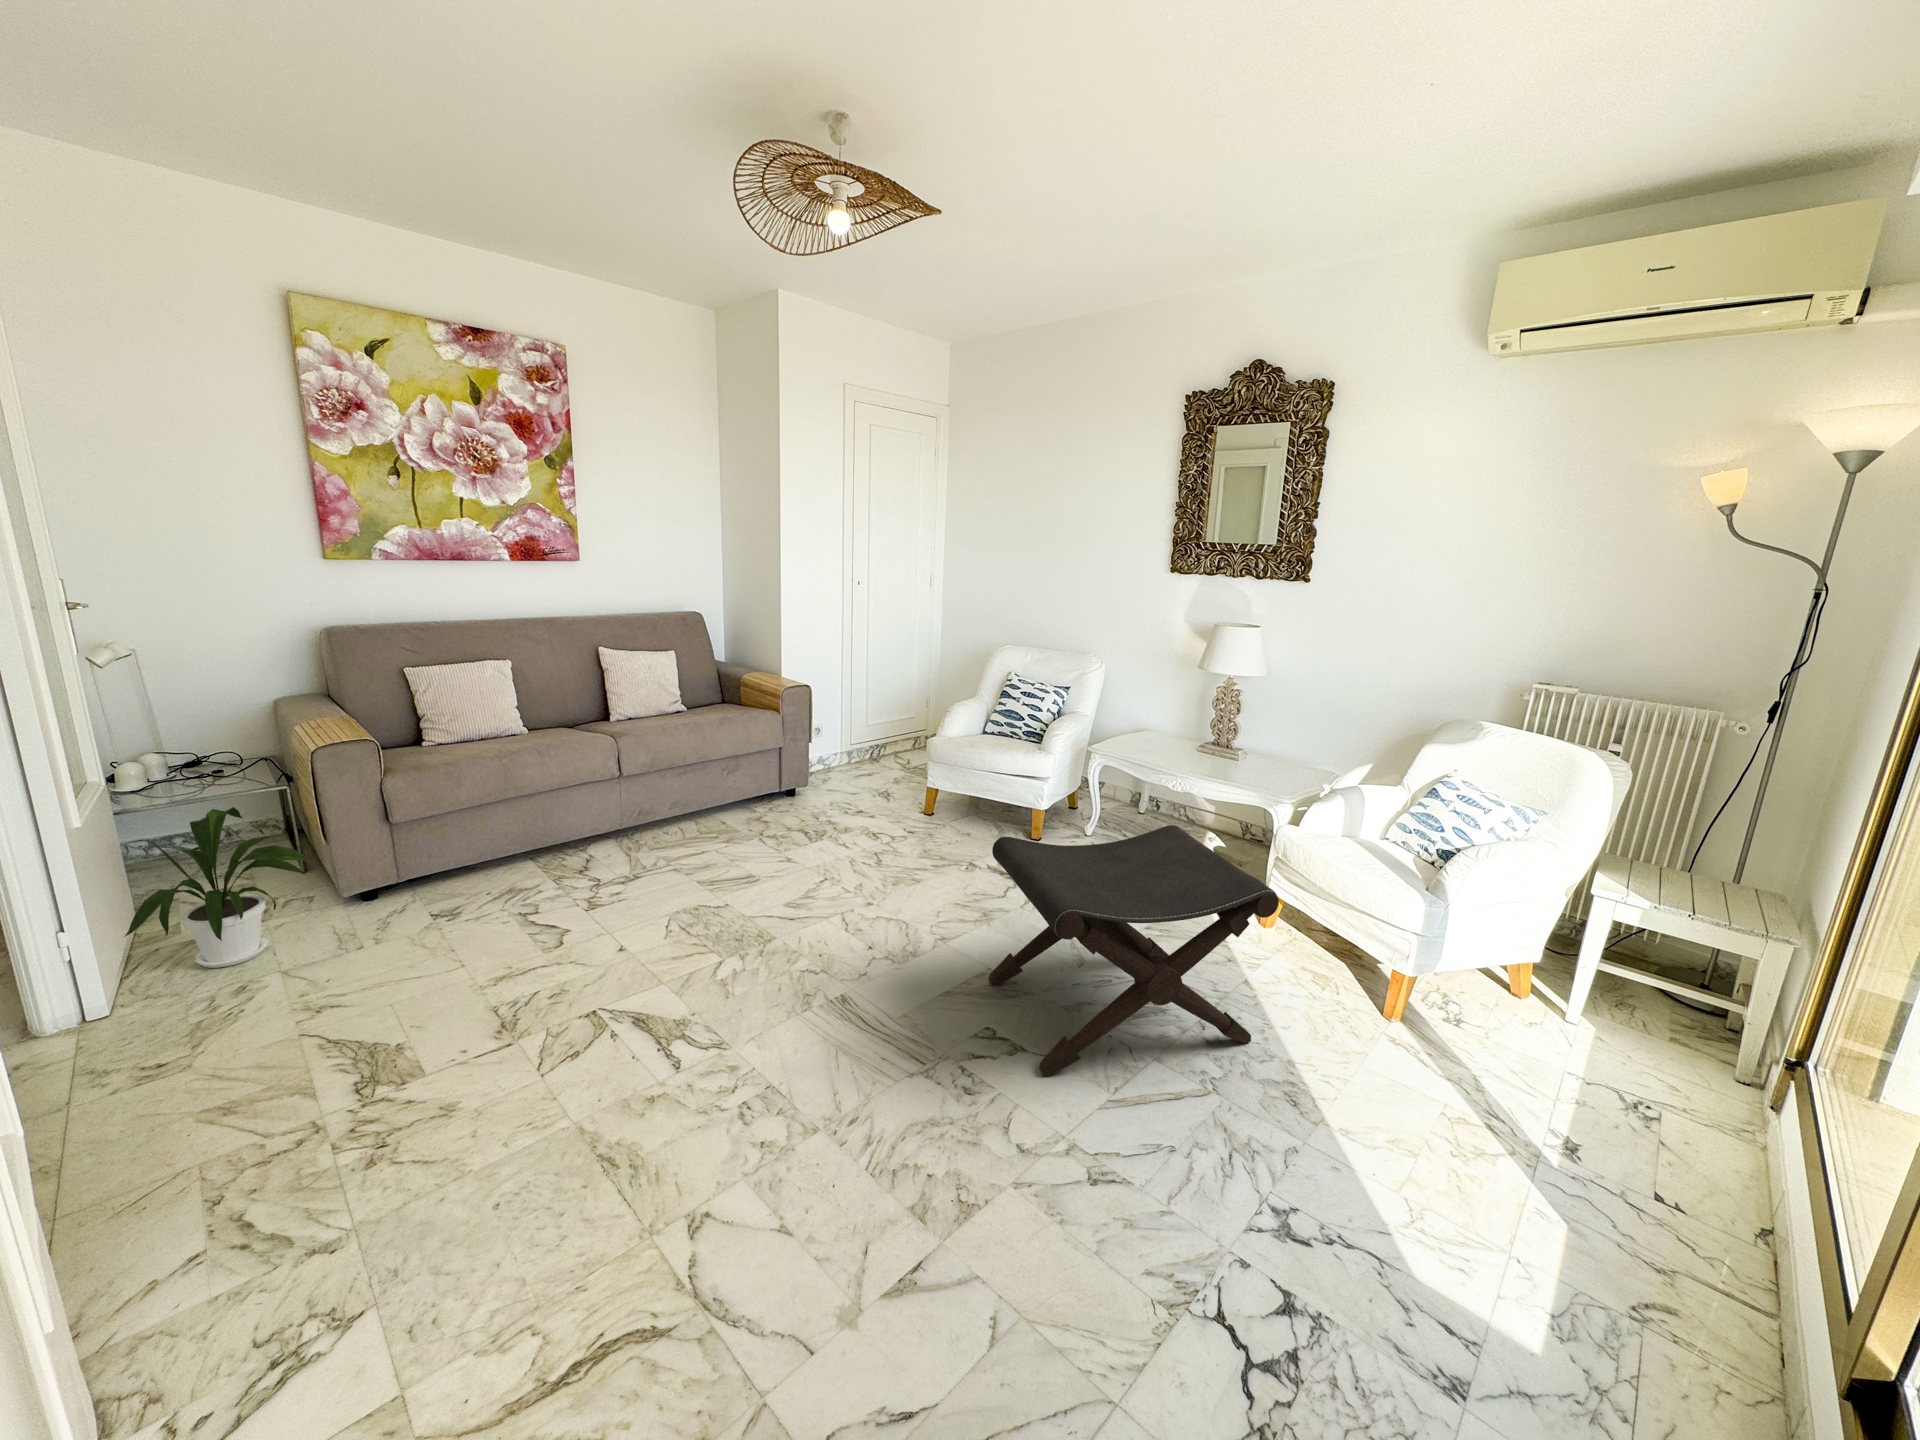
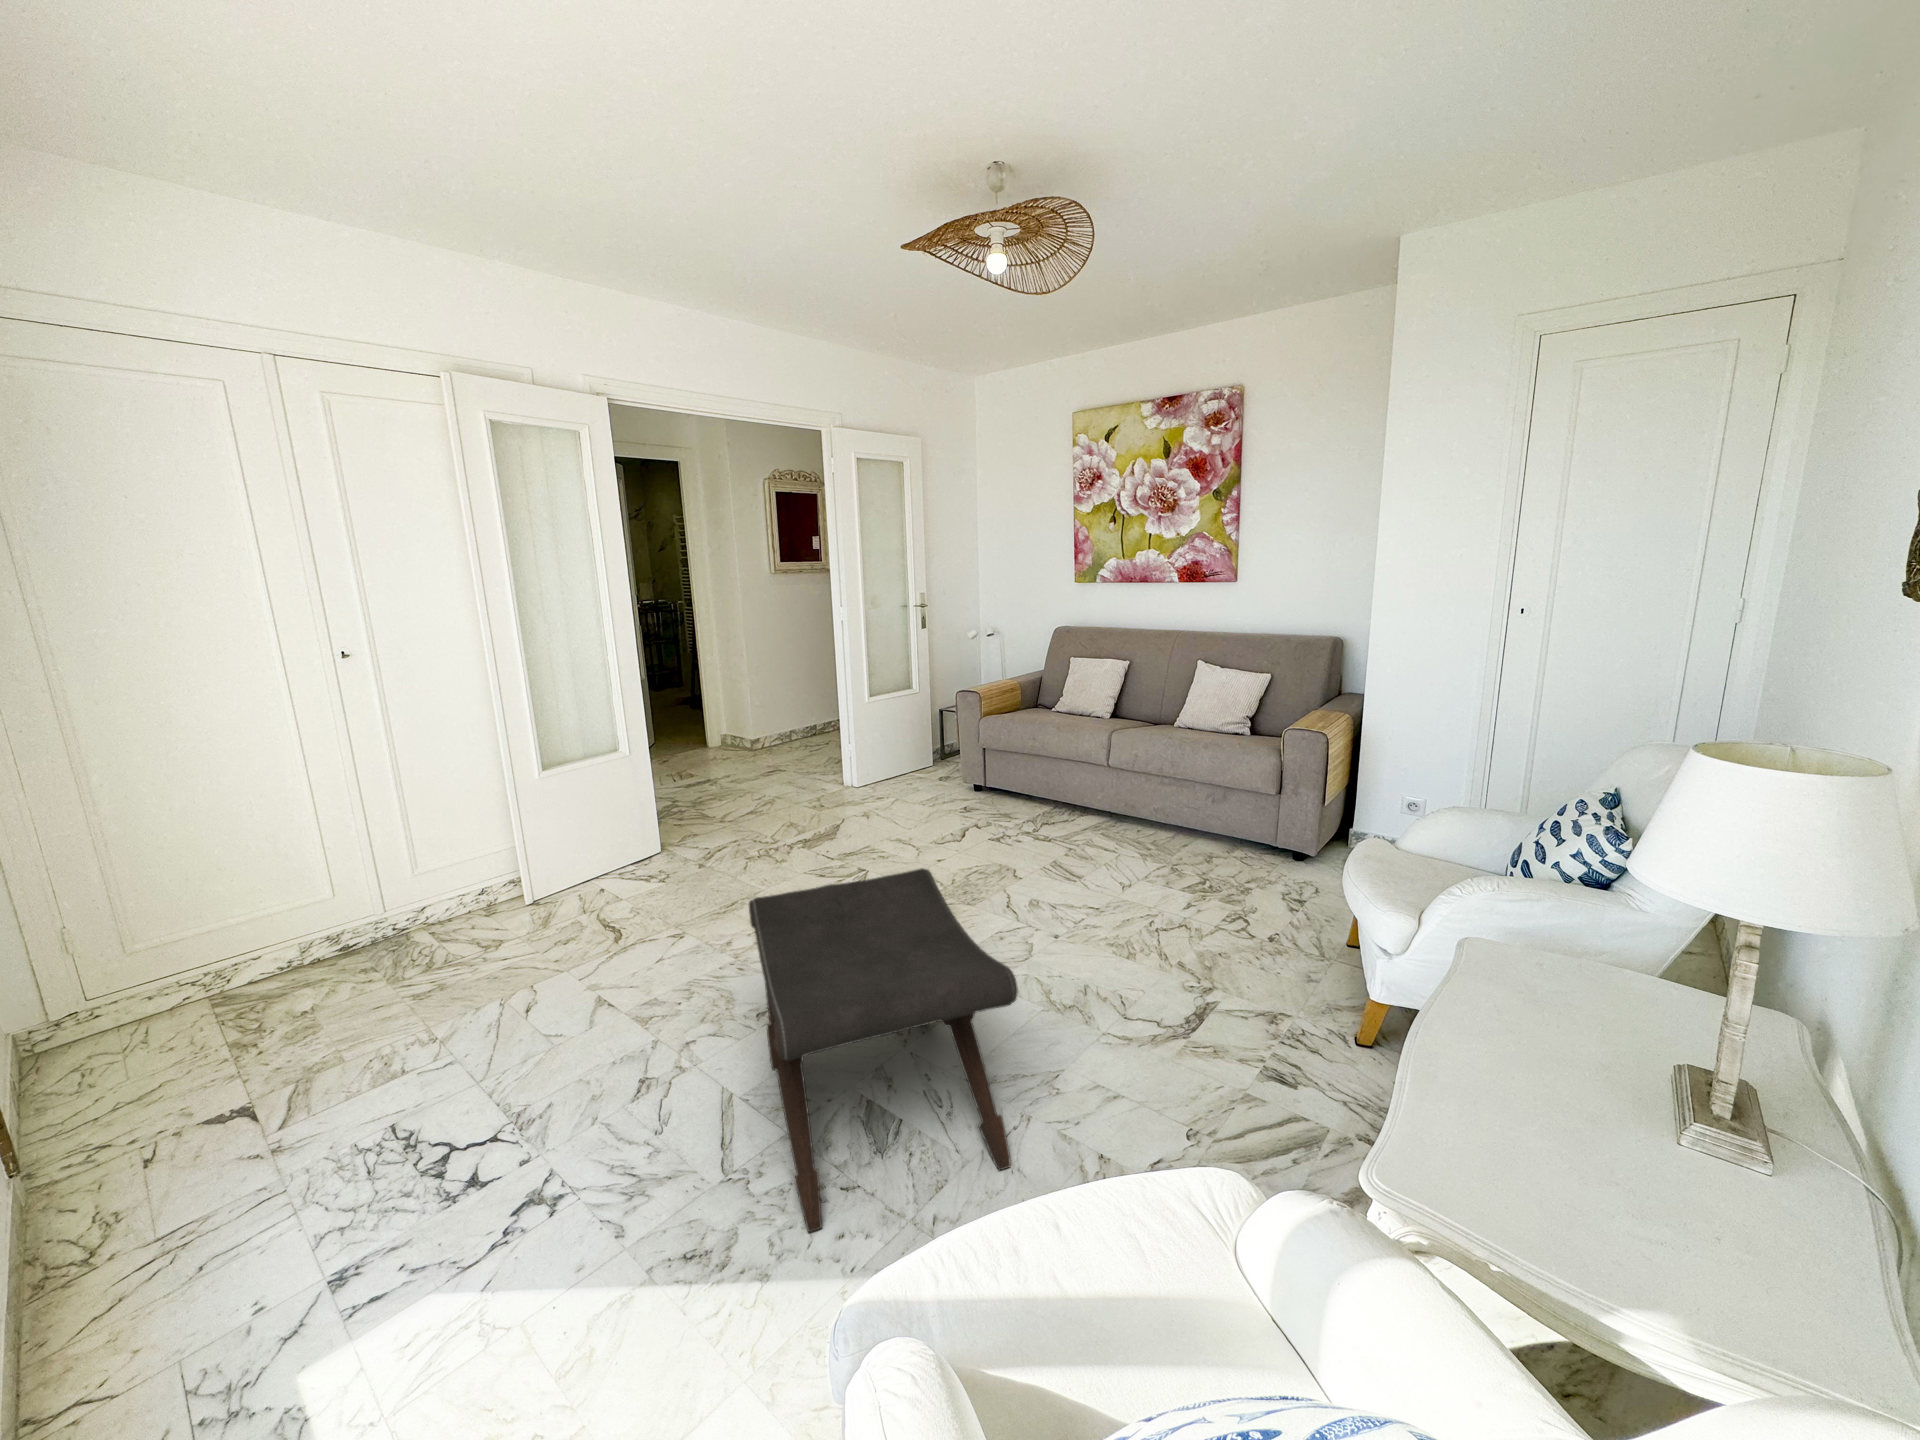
house plant: present [124,807,307,968] -> none [867,709,942,788]

